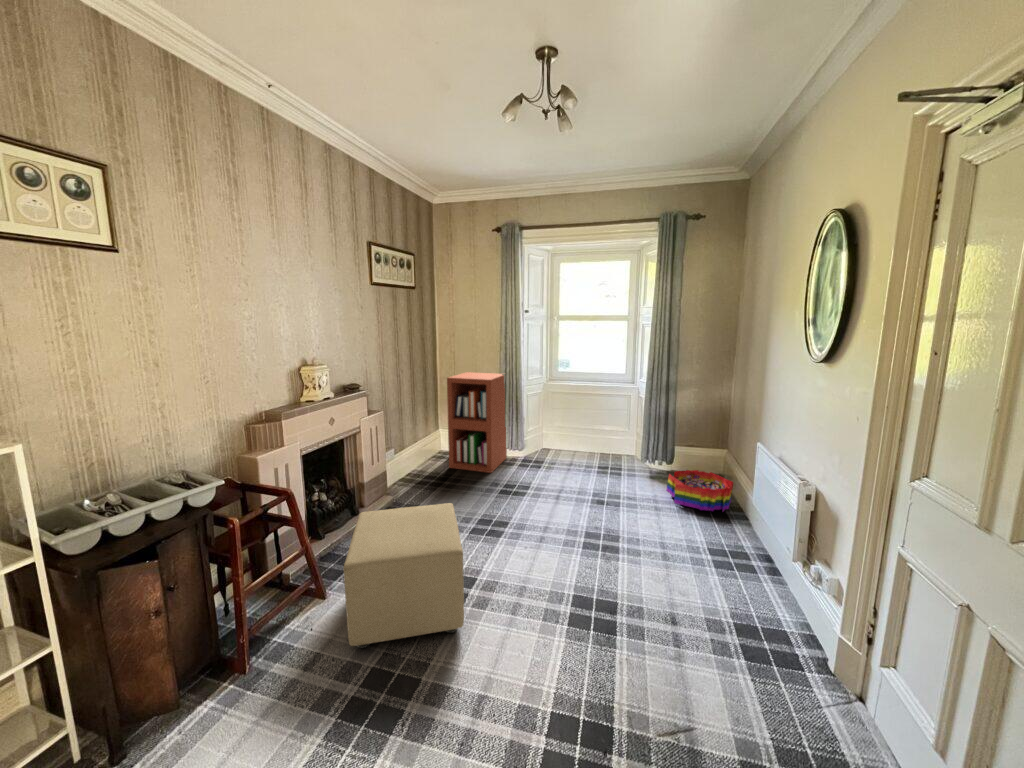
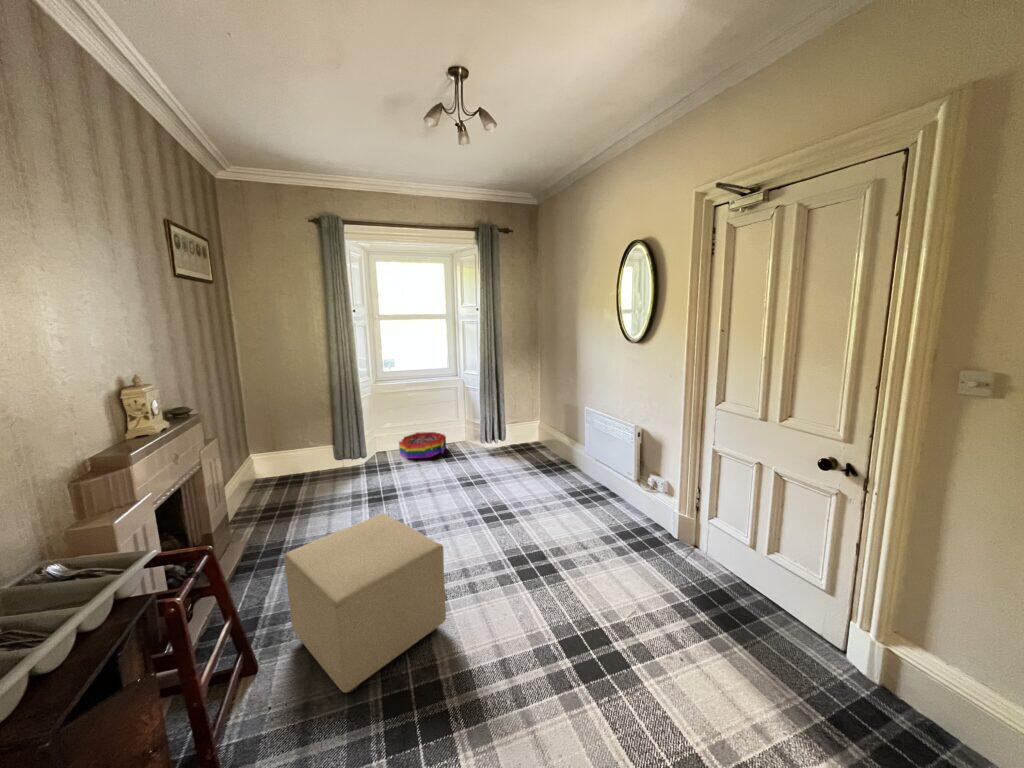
bookshelf: present [447,372,507,473] -> none [274,379,348,495]
storage bin: present [666,470,733,511] -> present [399,432,446,459]

